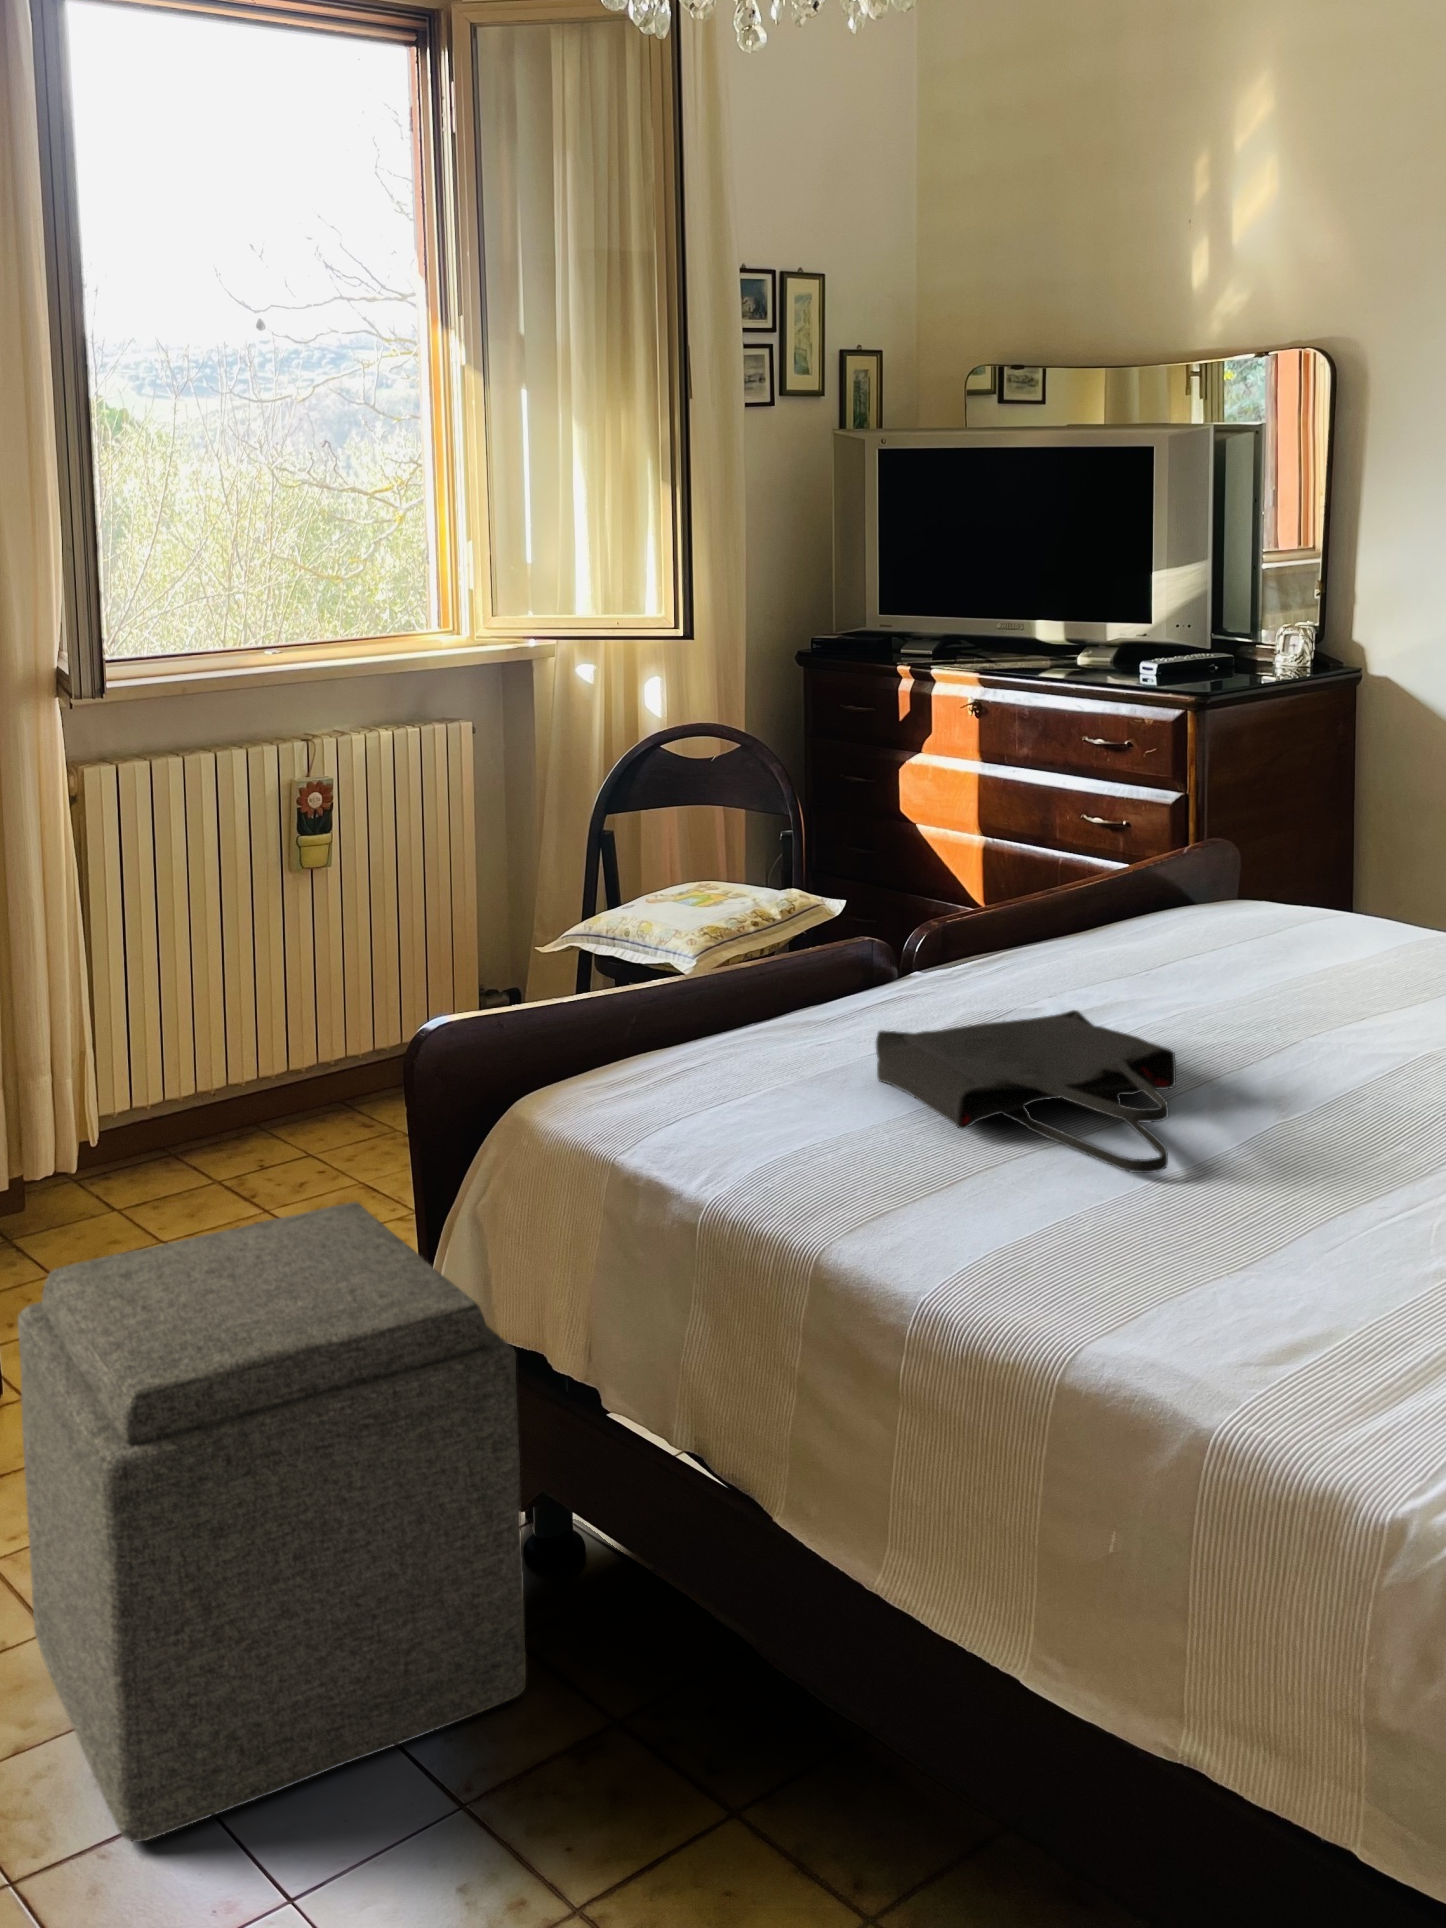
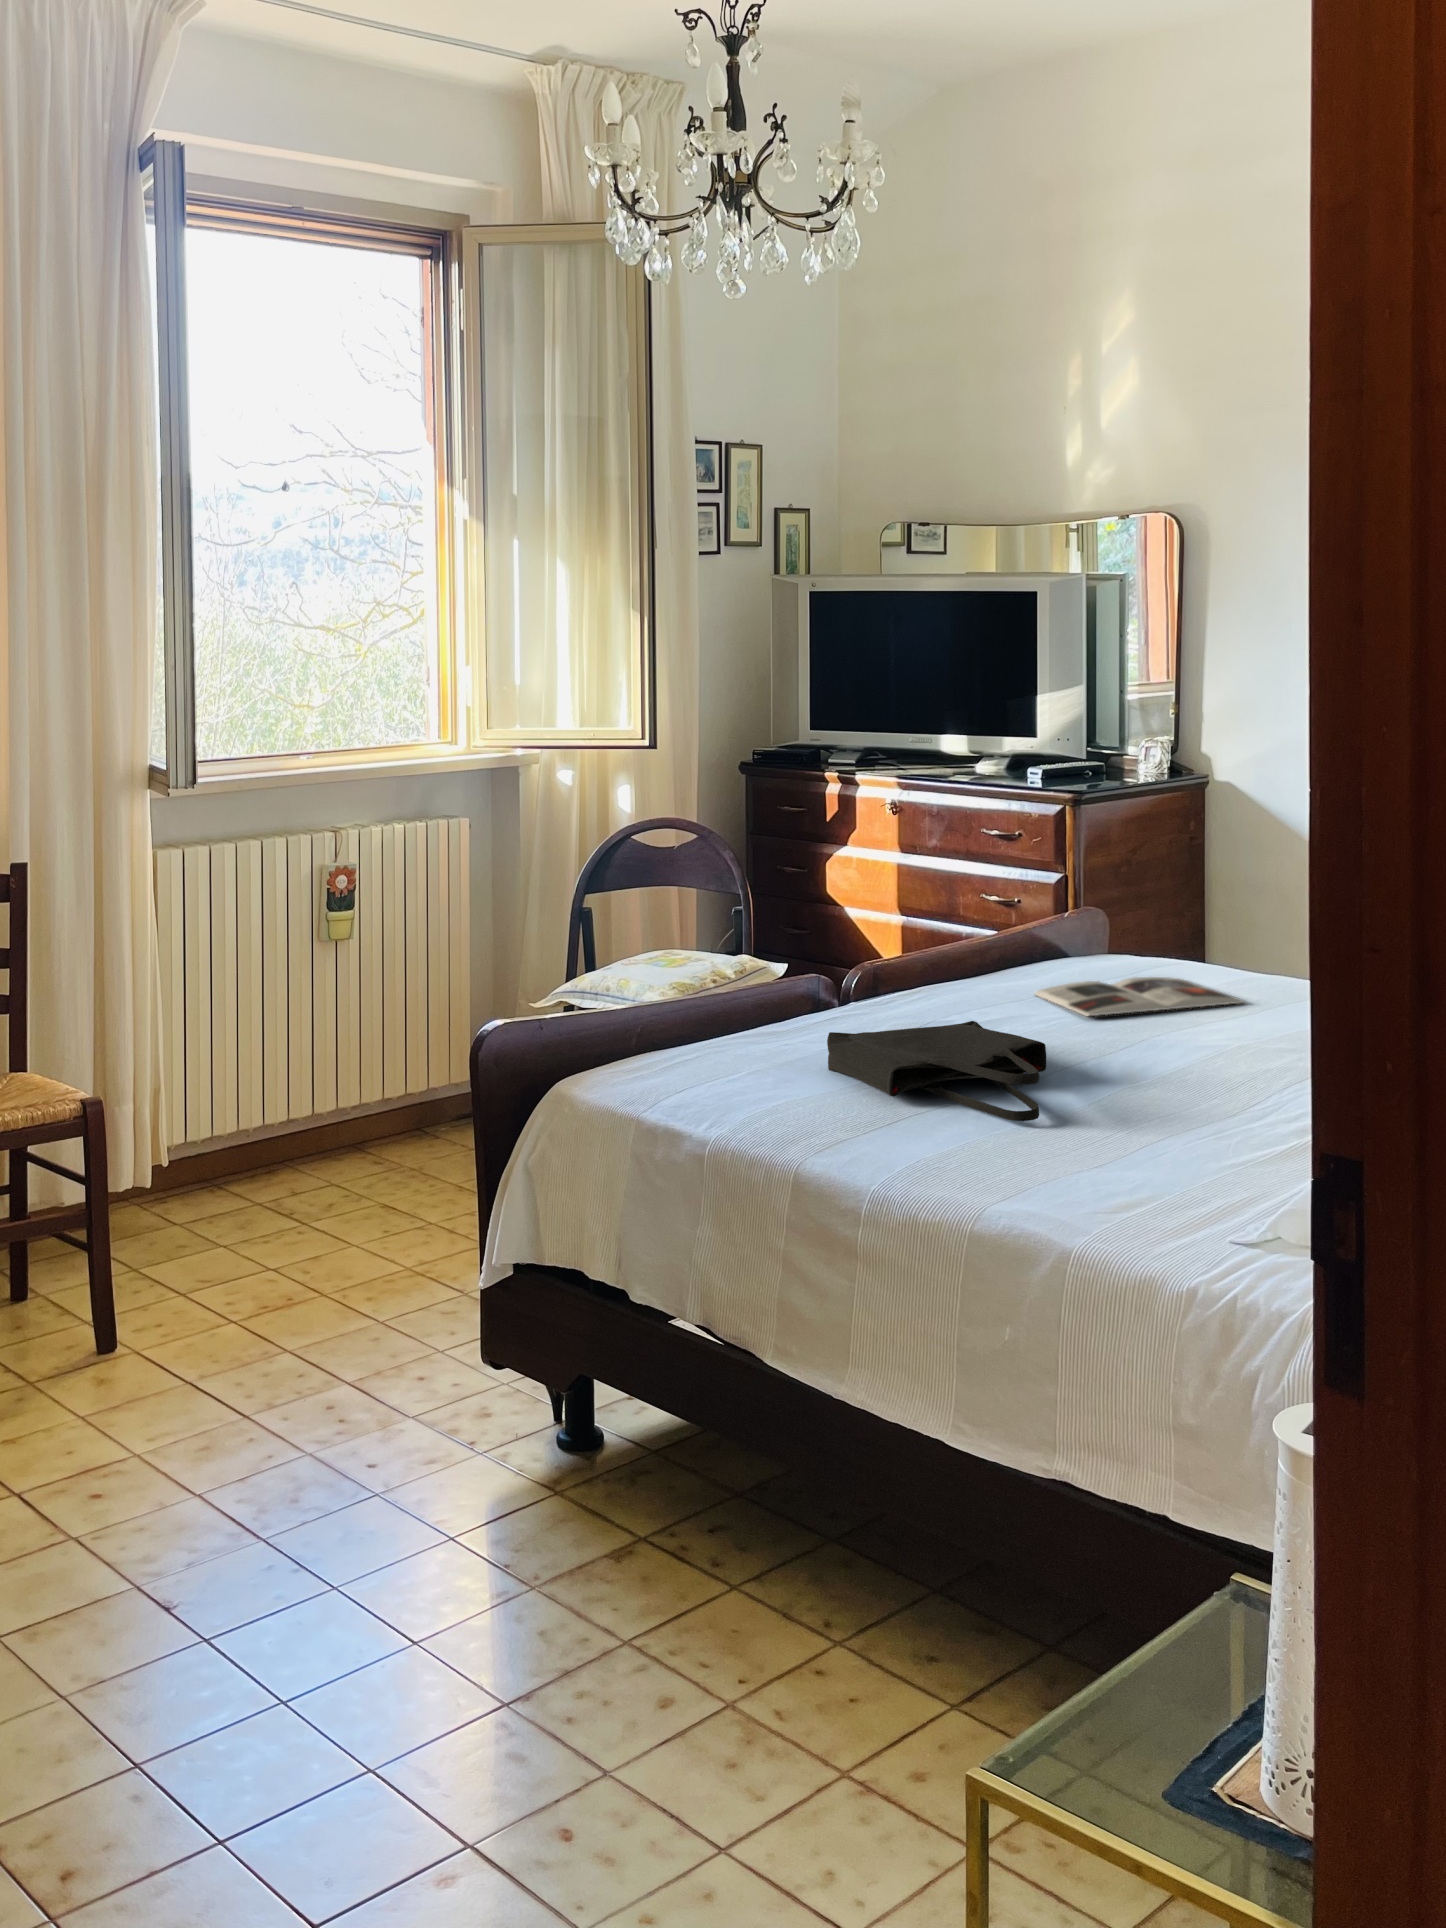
magazine: none [1153,936,1438,997] -> present [1035,977,1245,1016]
ottoman: present [18,1202,526,1842] -> none [186,1169,569,1609]

